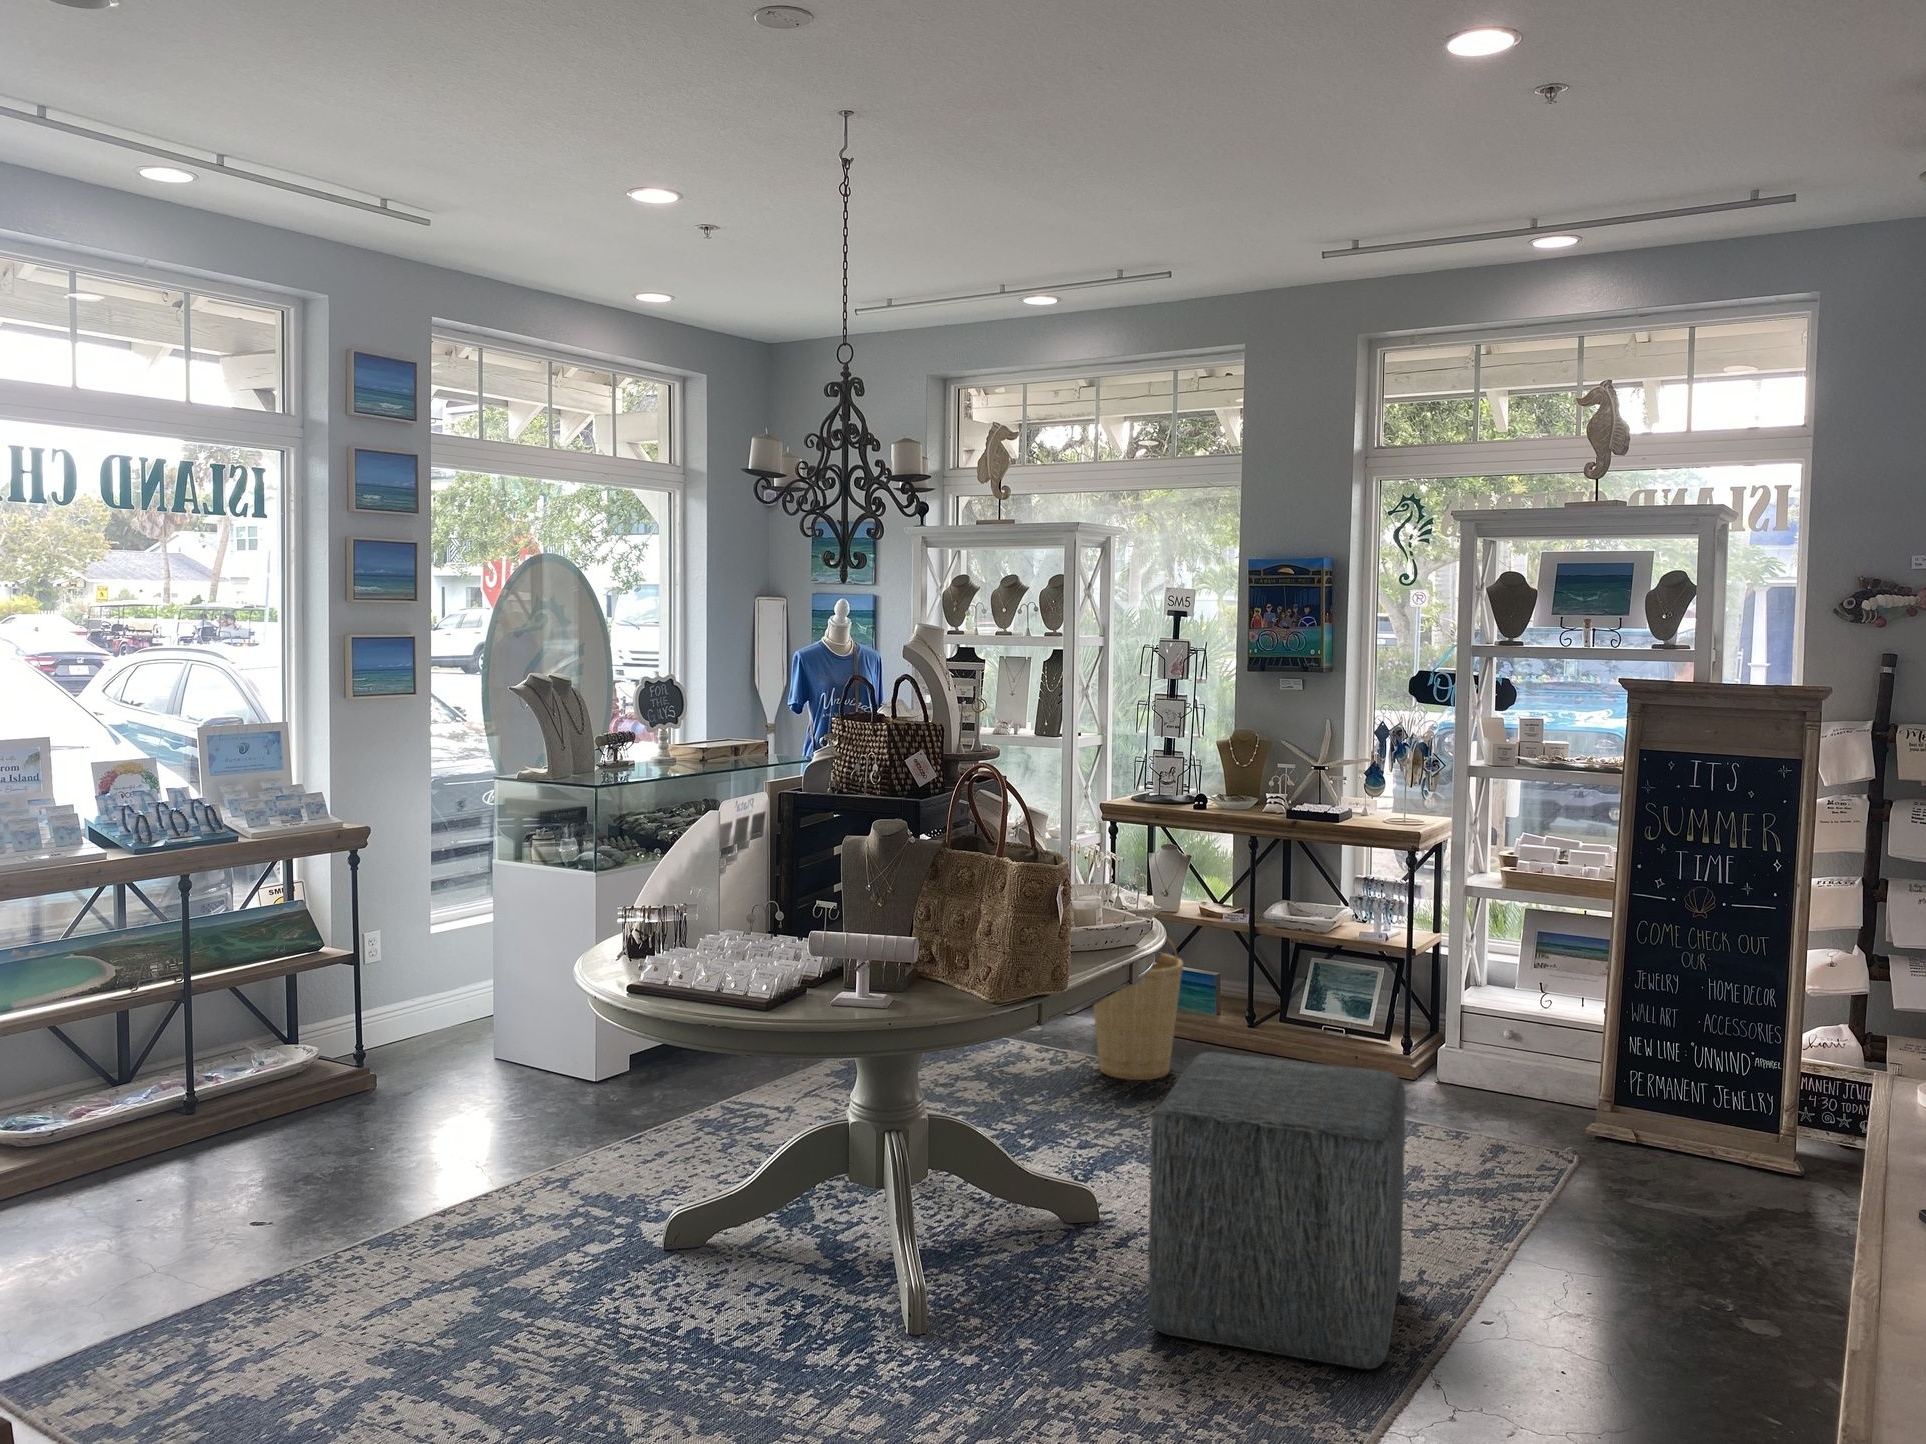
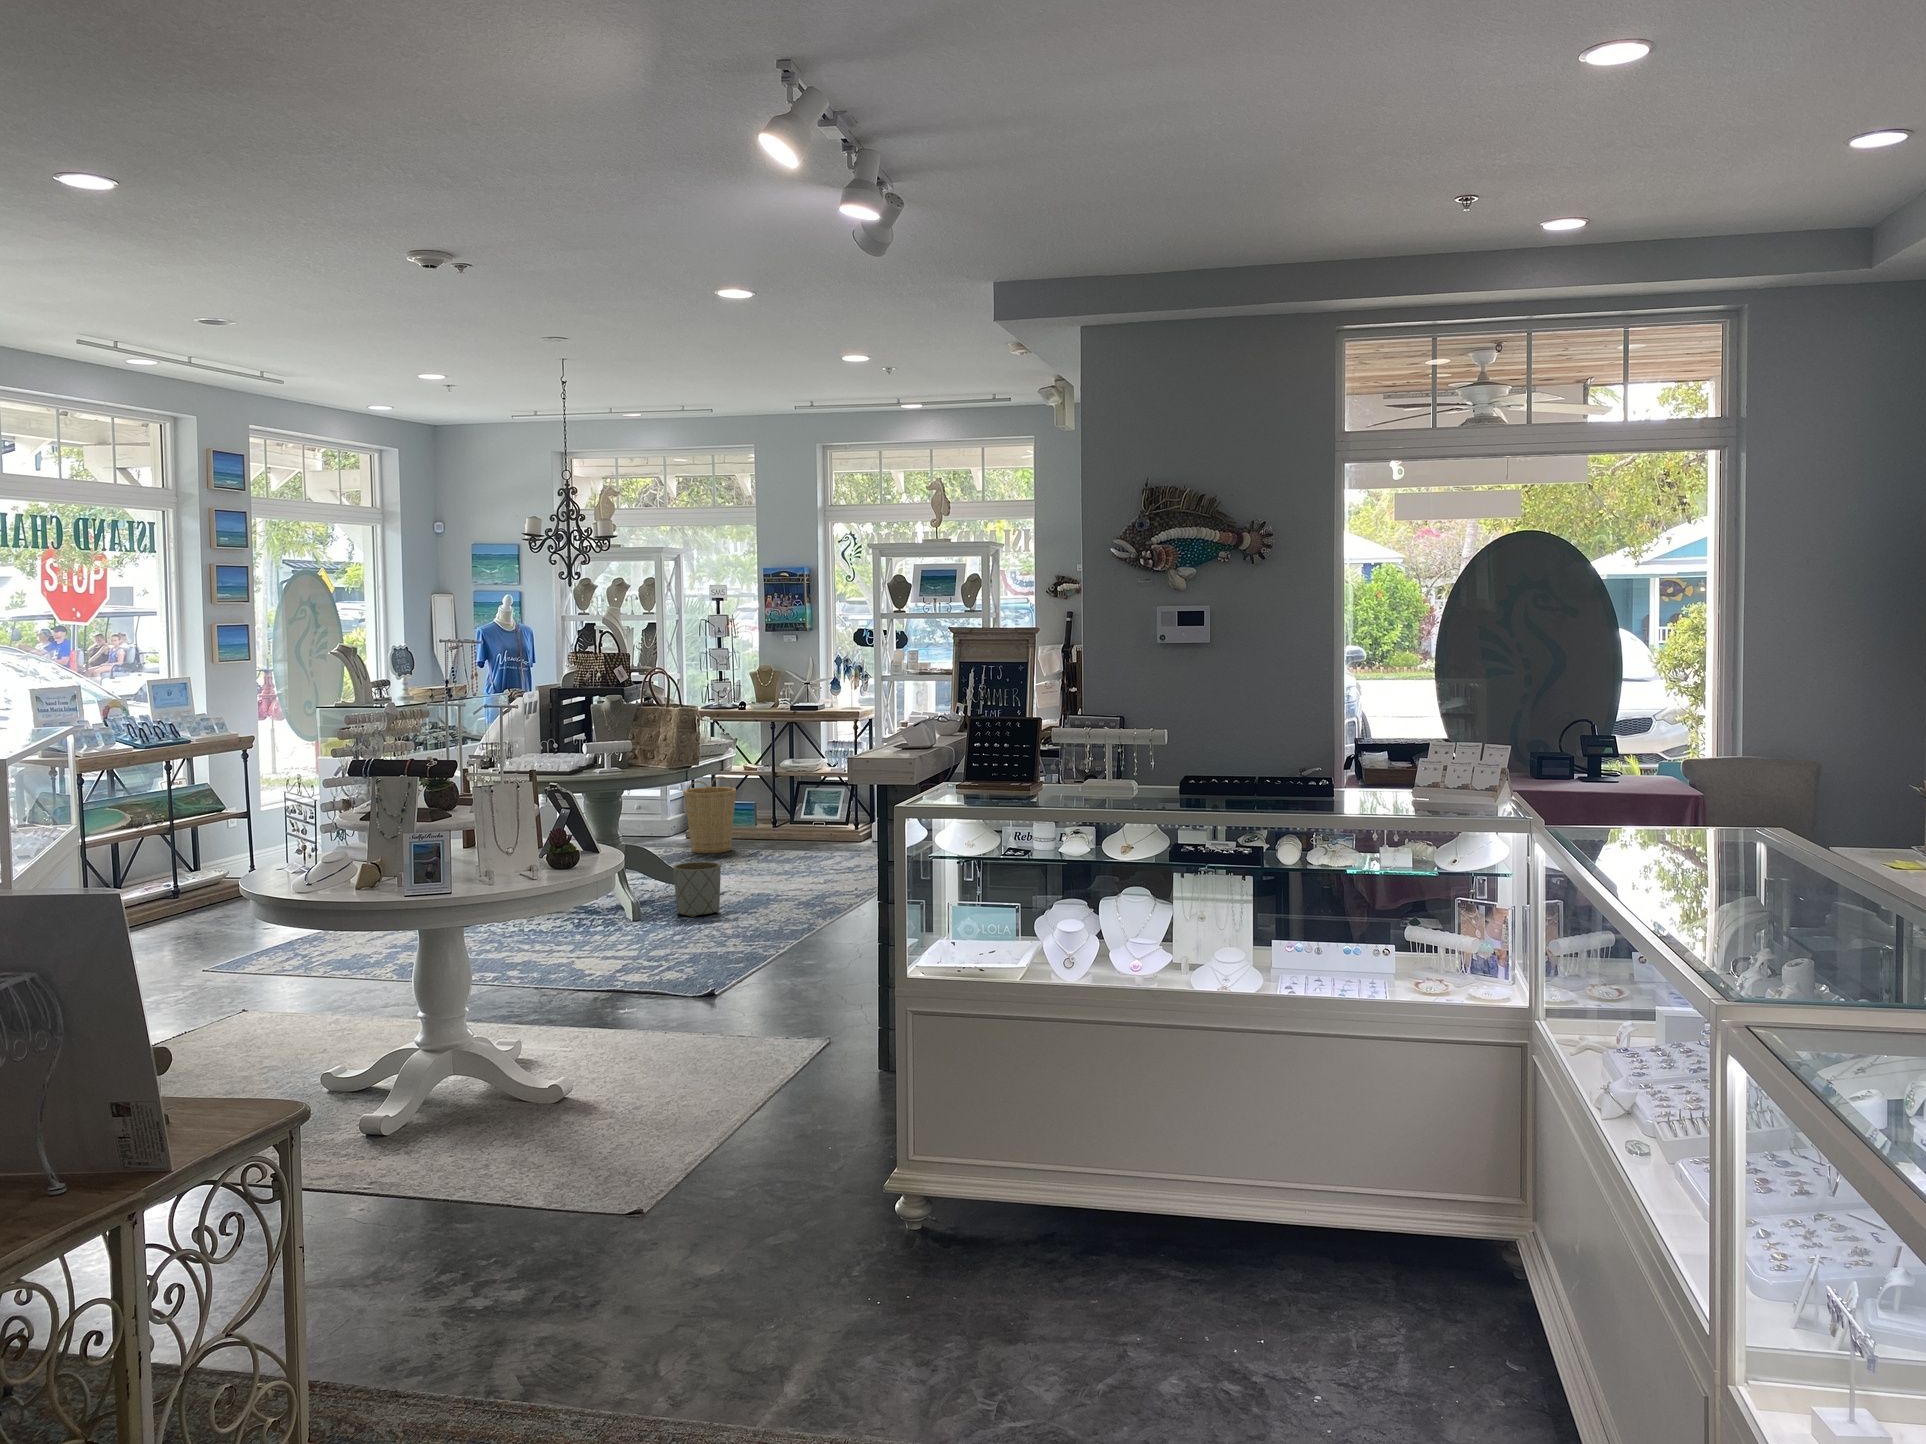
ottoman: present [1148,1052,1406,1369] -> none [734,797,842,906]
planter: none [1000,1223,1112,1380] -> present [673,862,721,917]

